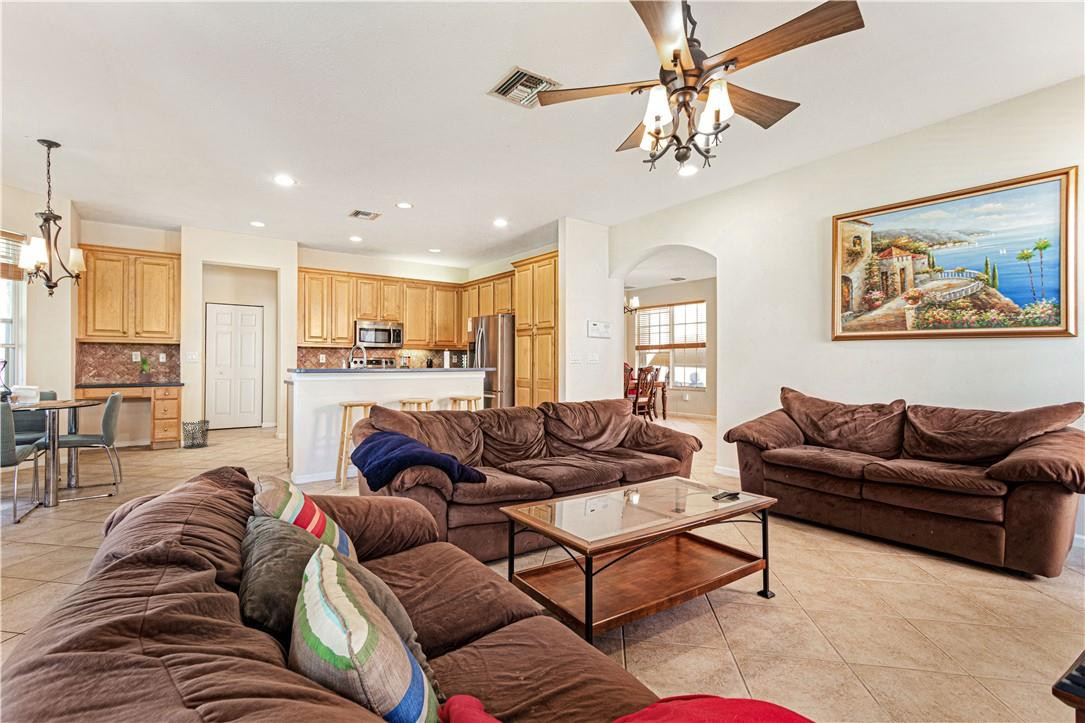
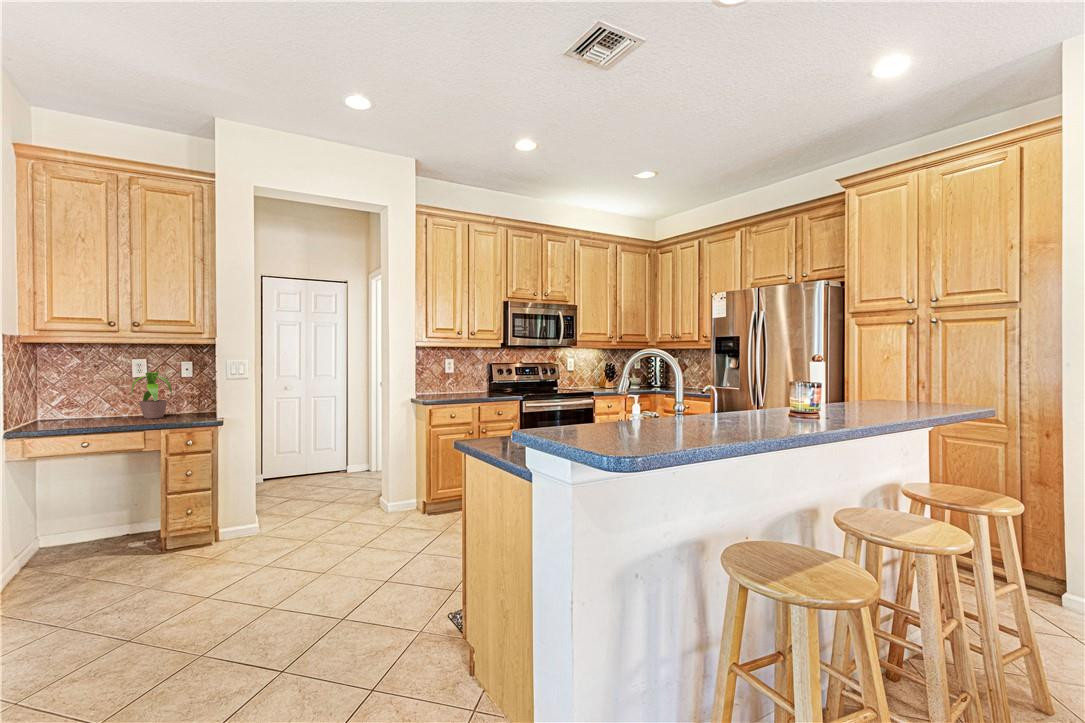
waste bin: present [182,420,210,448] -> none [219,489,272,550]

